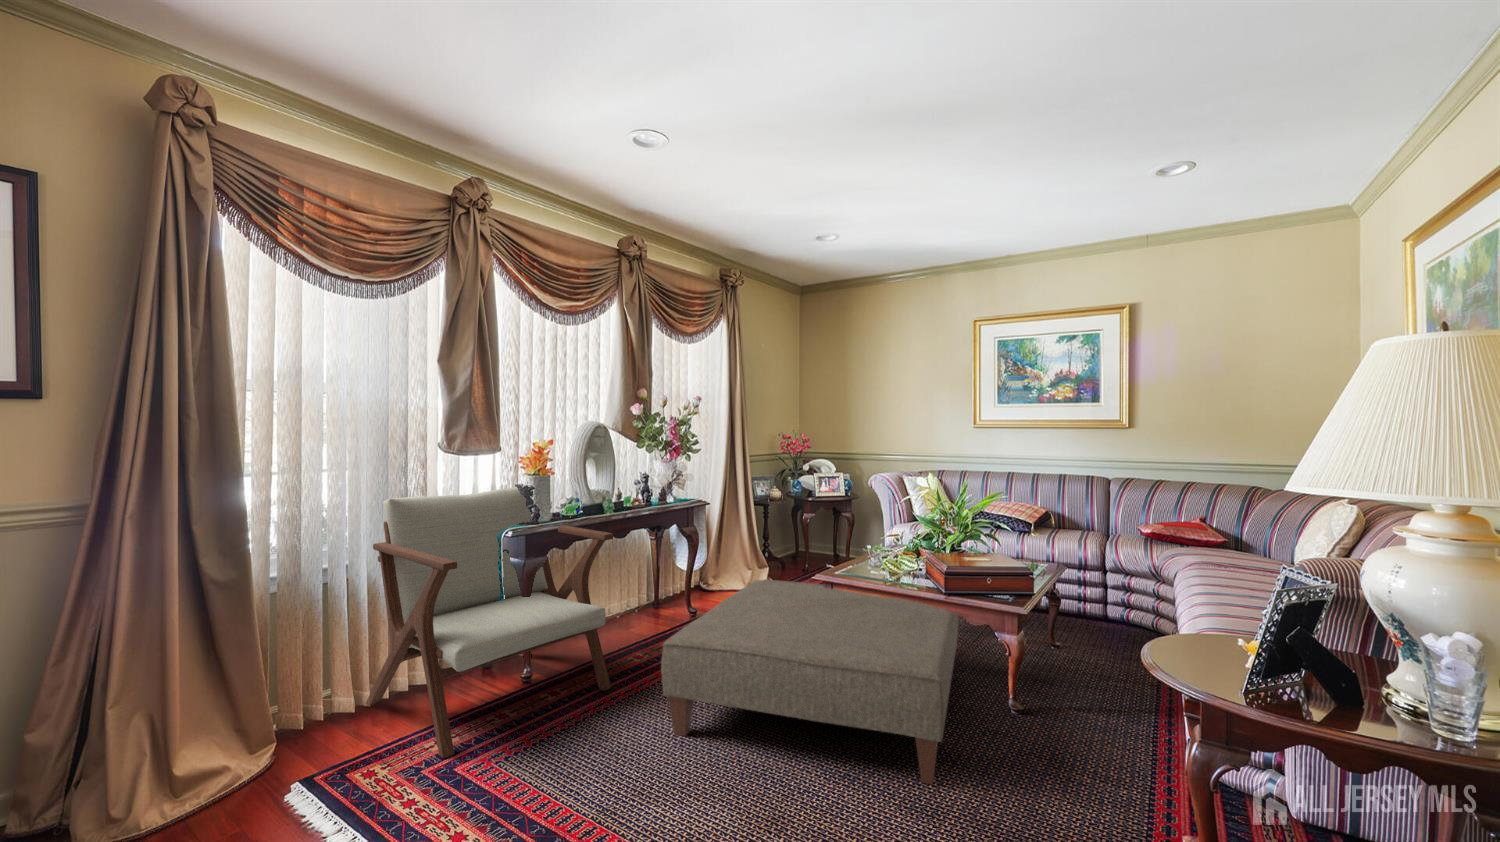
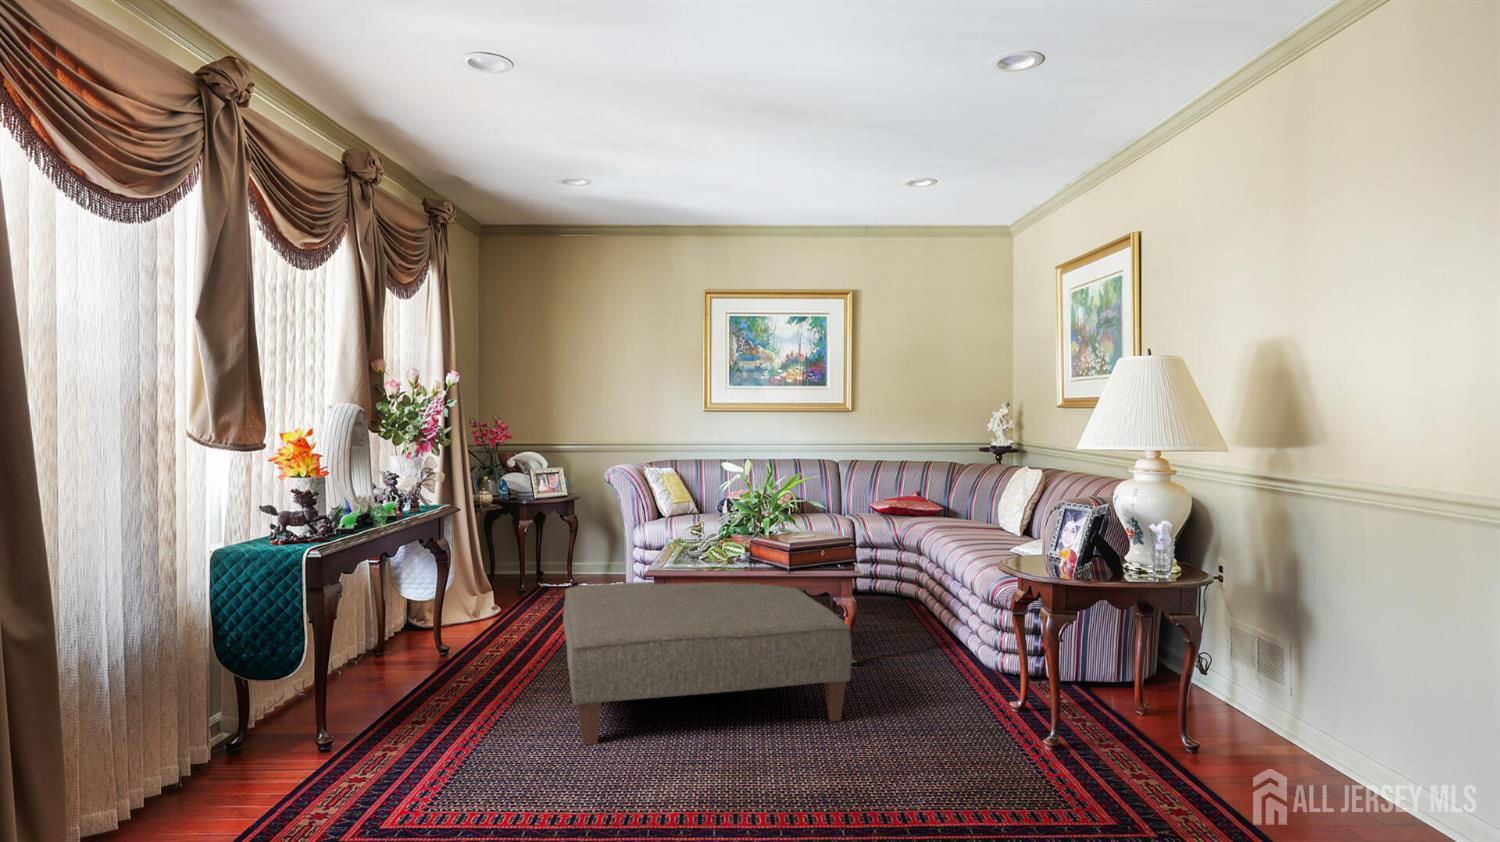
lounge chair: present [366,486,613,758] -> none [112,491,457,826]

